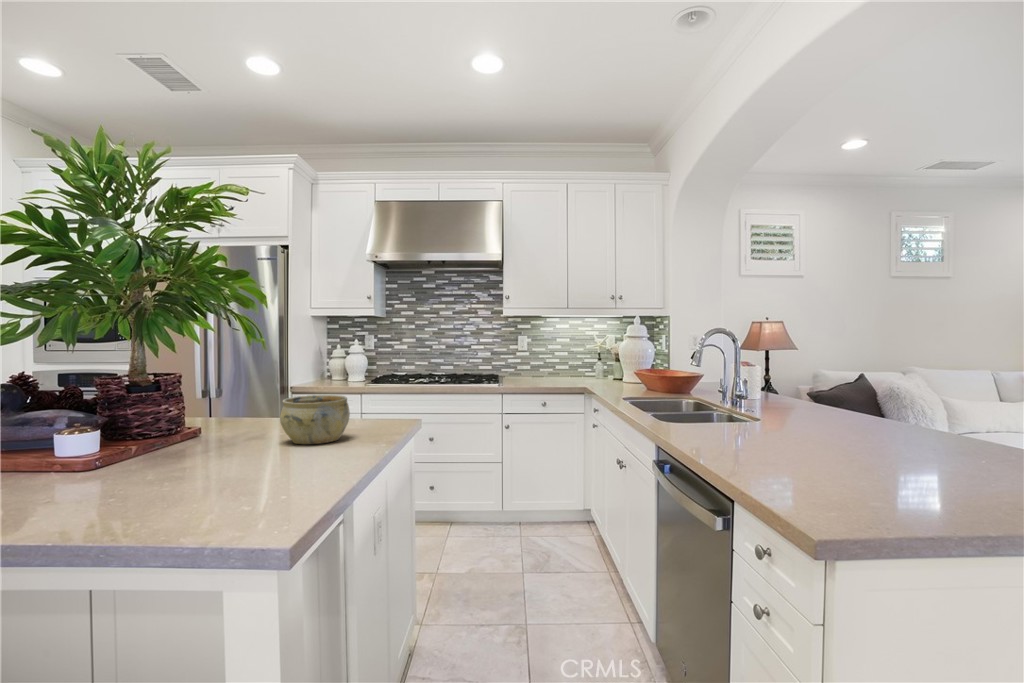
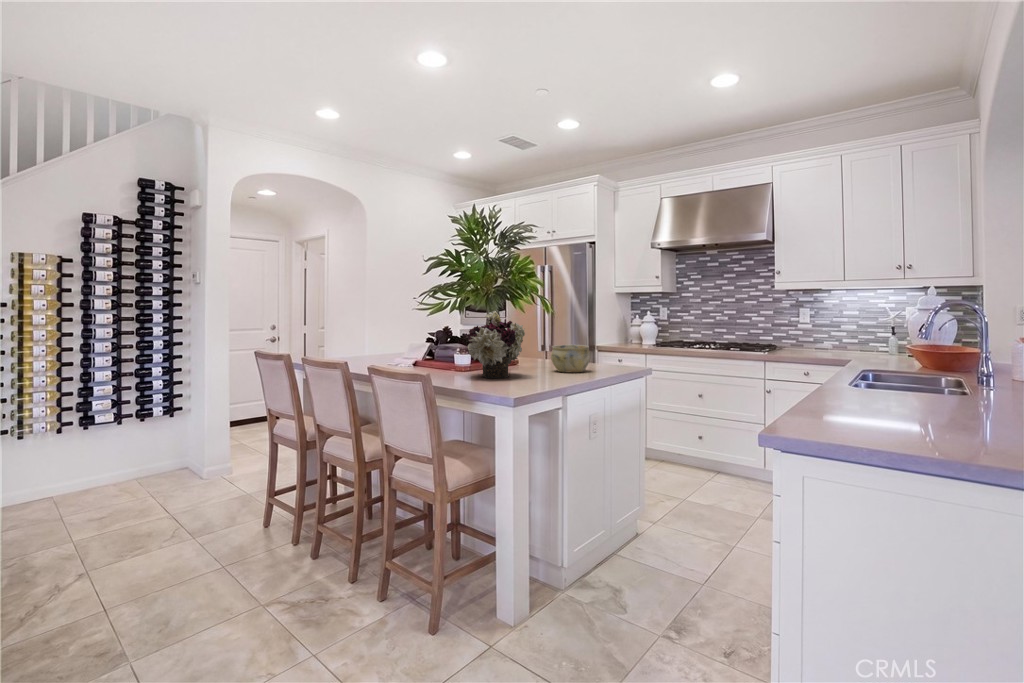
flower arrangement: none [107,340,250,482] -> present [466,311,525,378]

